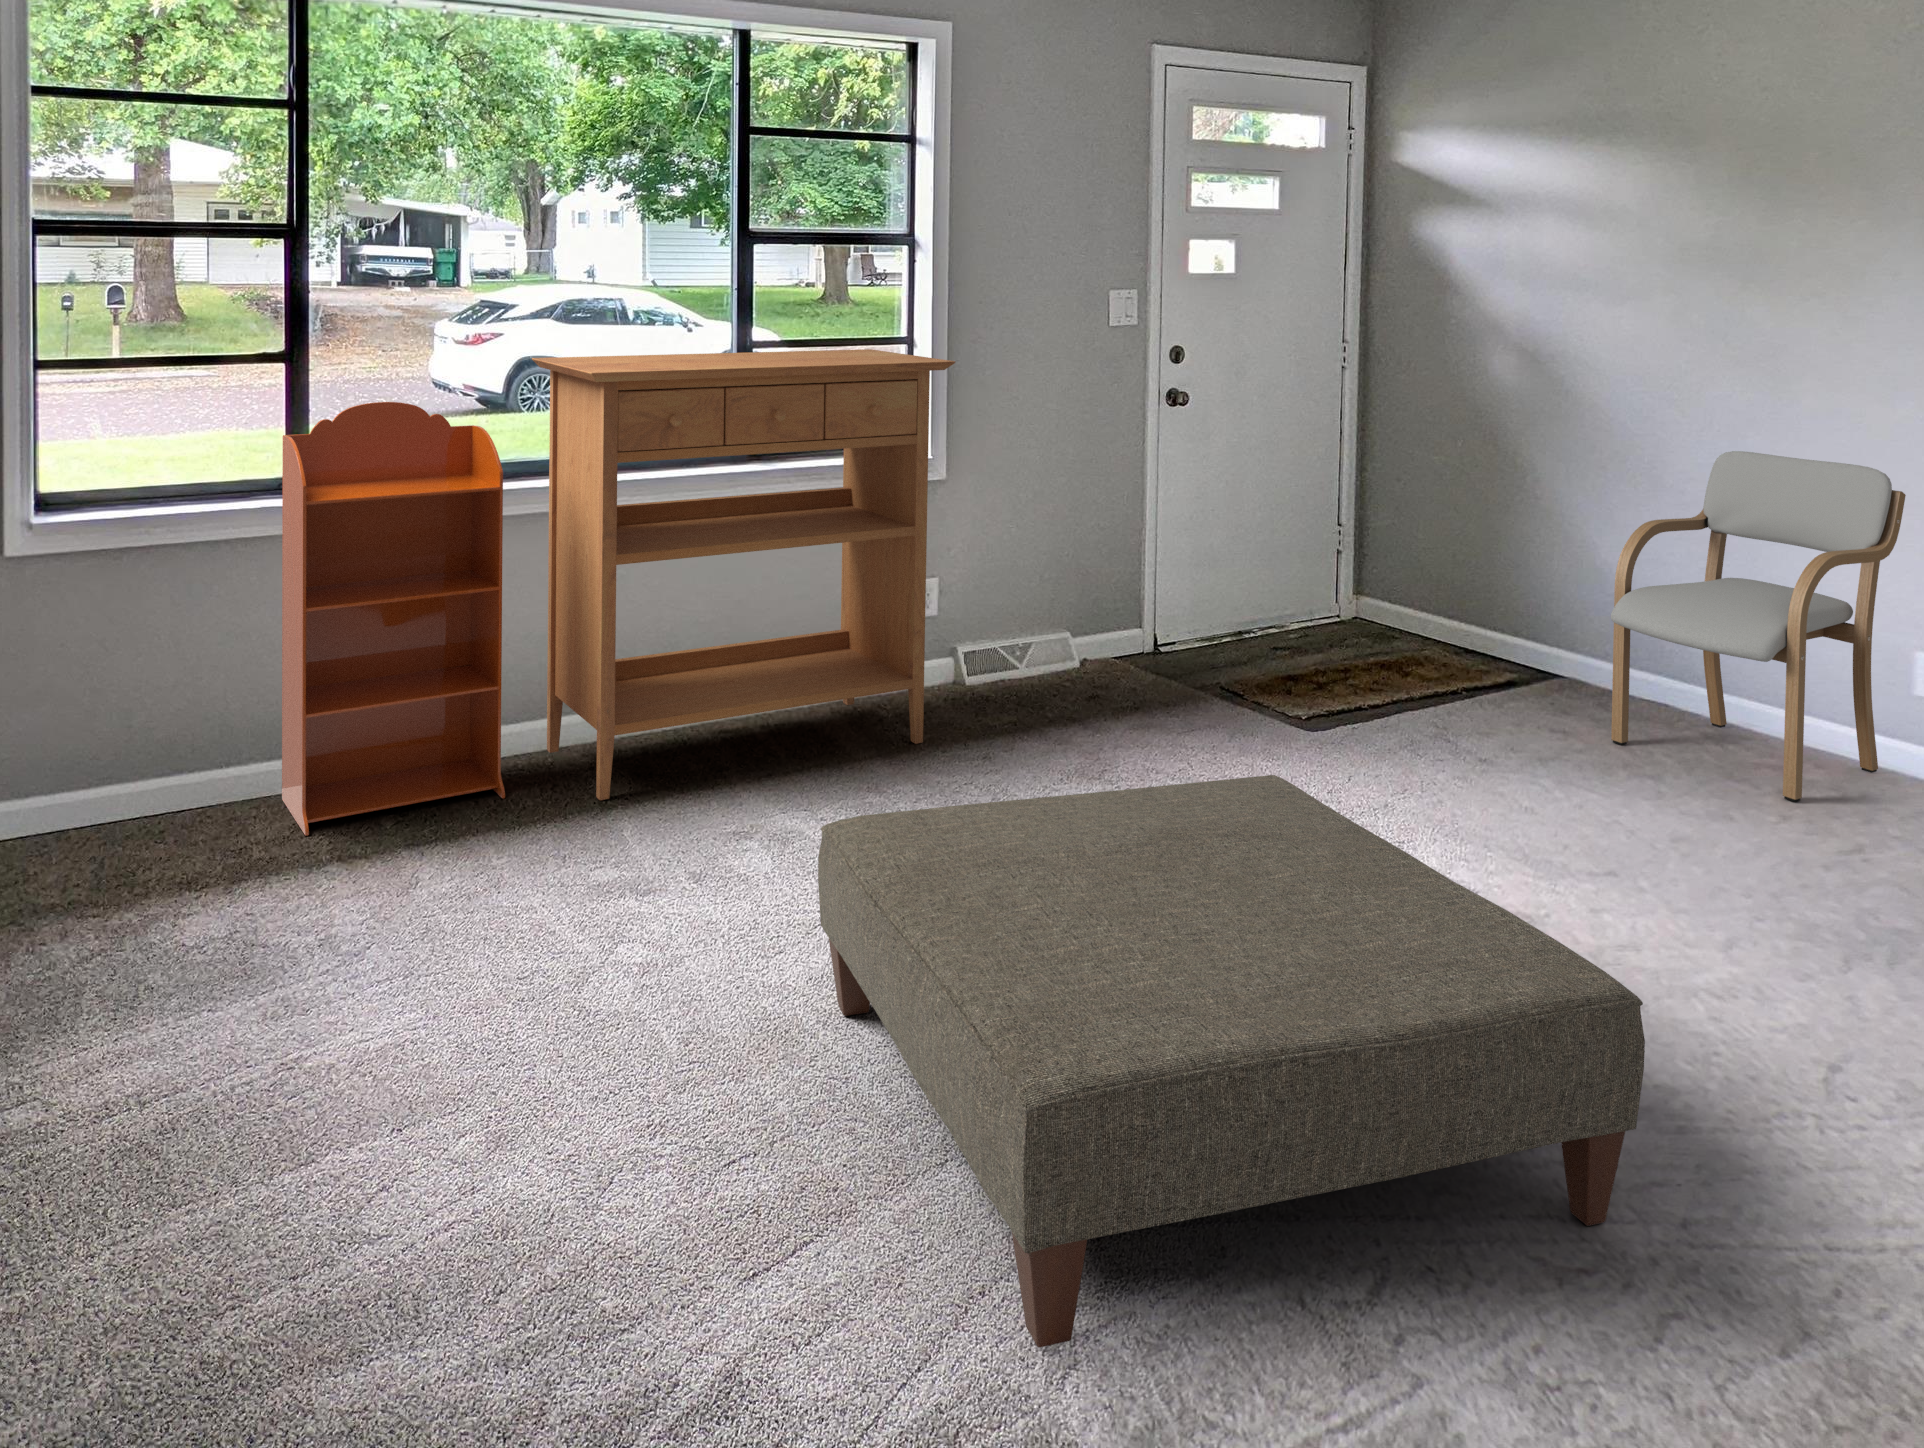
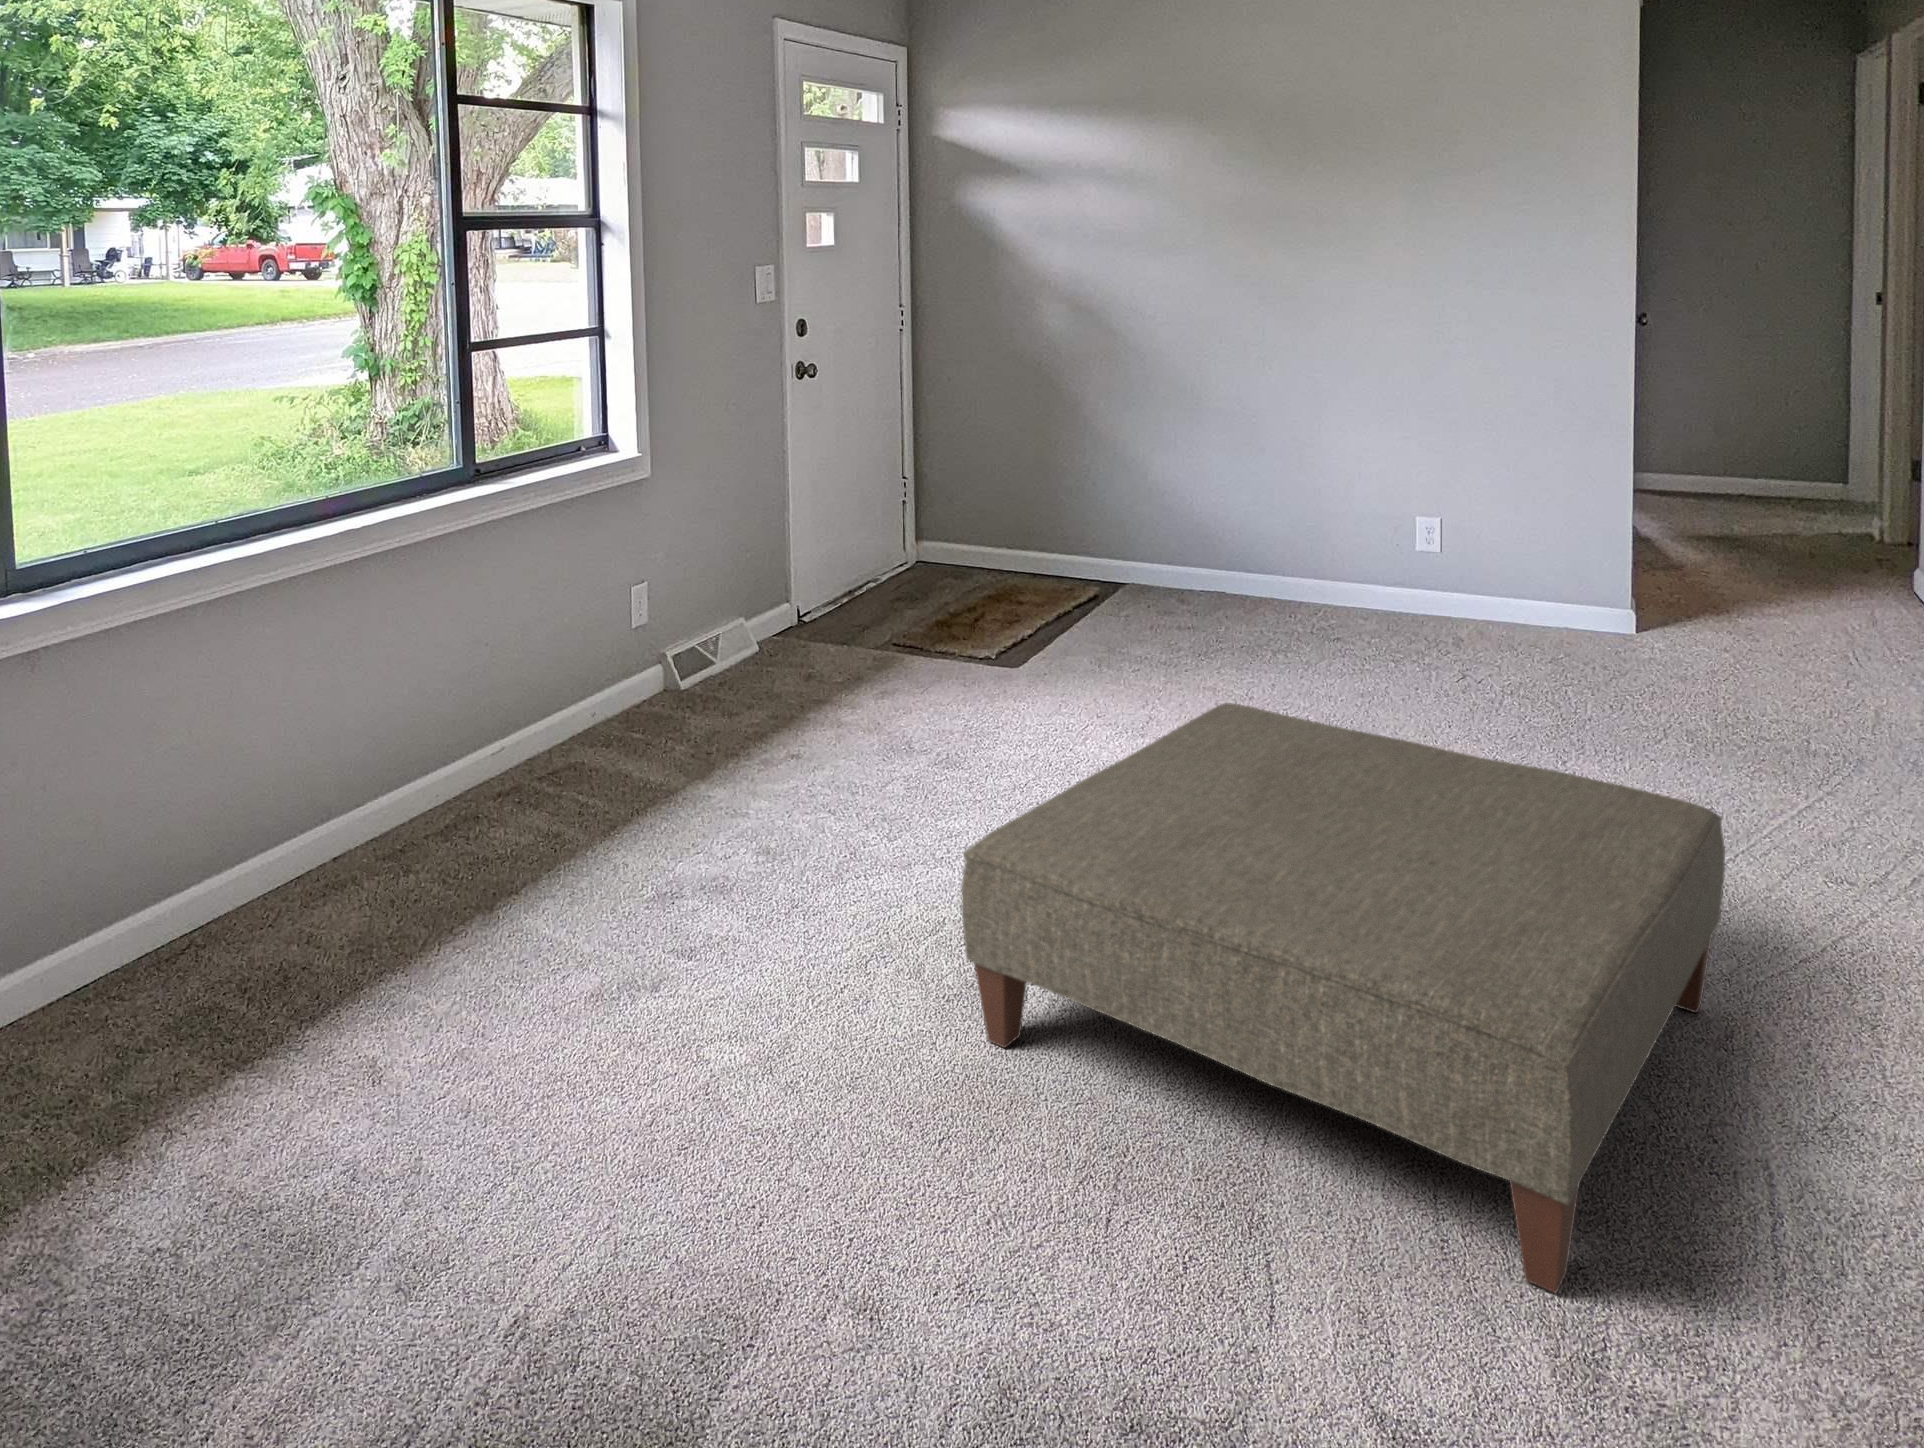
console table: present [532,349,955,800] -> none [291,344,735,901]
bookcase: present [282,402,505,835] -> none [17,454,347,1054]
armchair: present [1611,451,1906,802] -> none [1219,375,1403,647]

